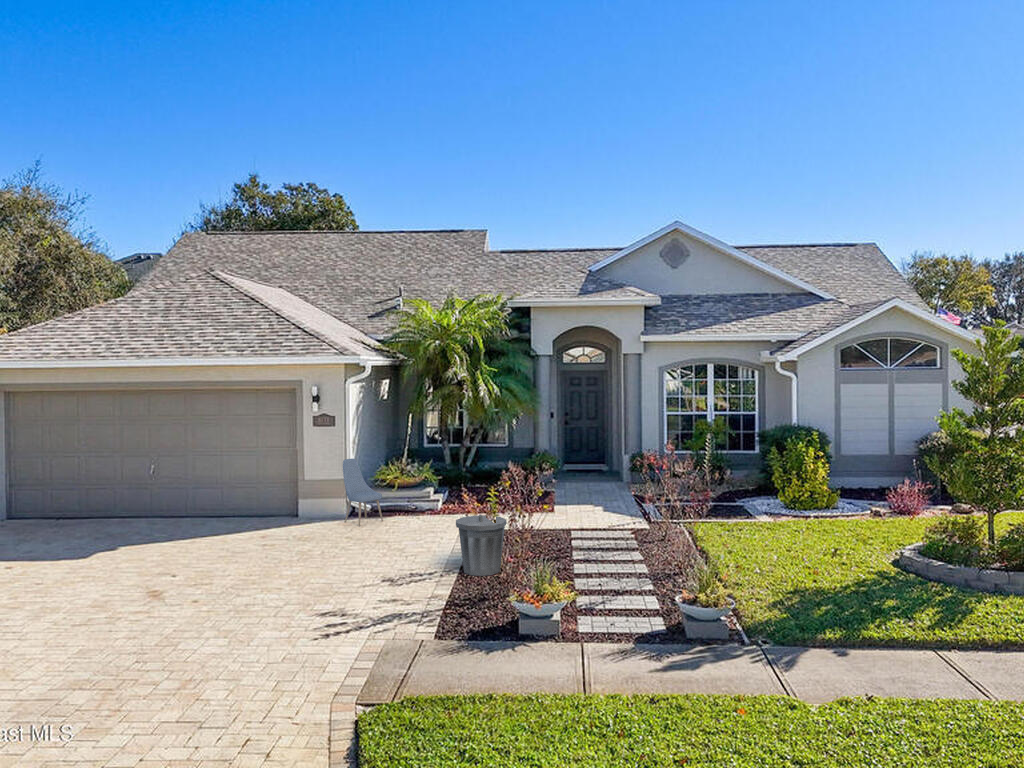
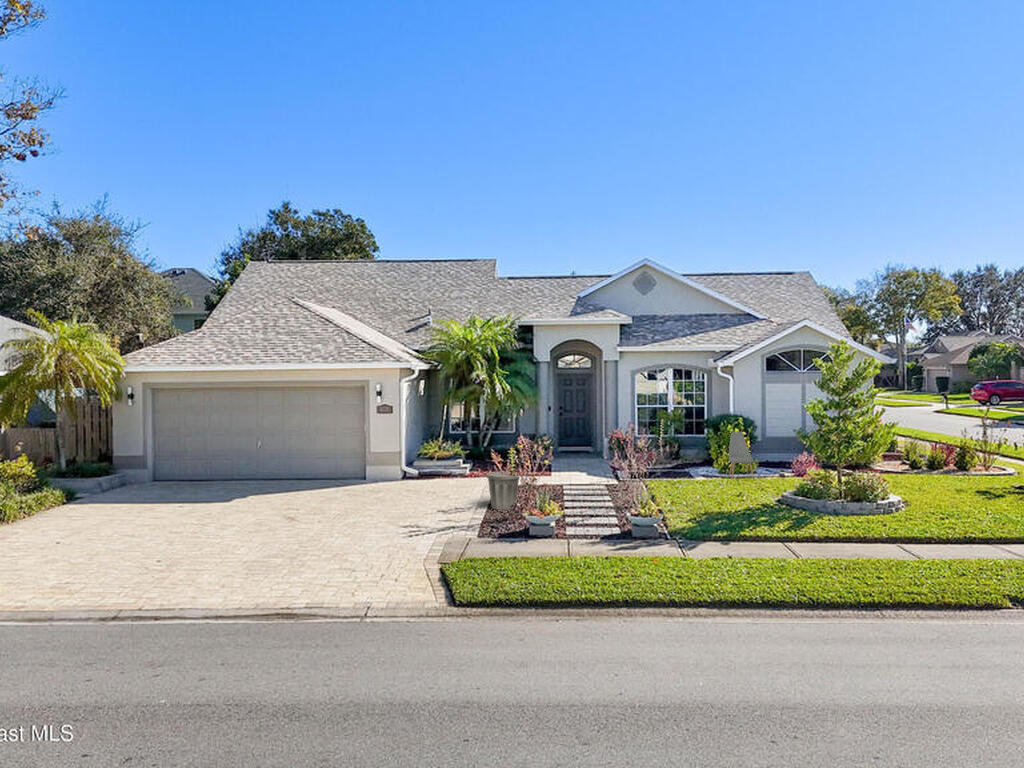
chair: present [343,458,383,526] -> present [729,432,754,479]

